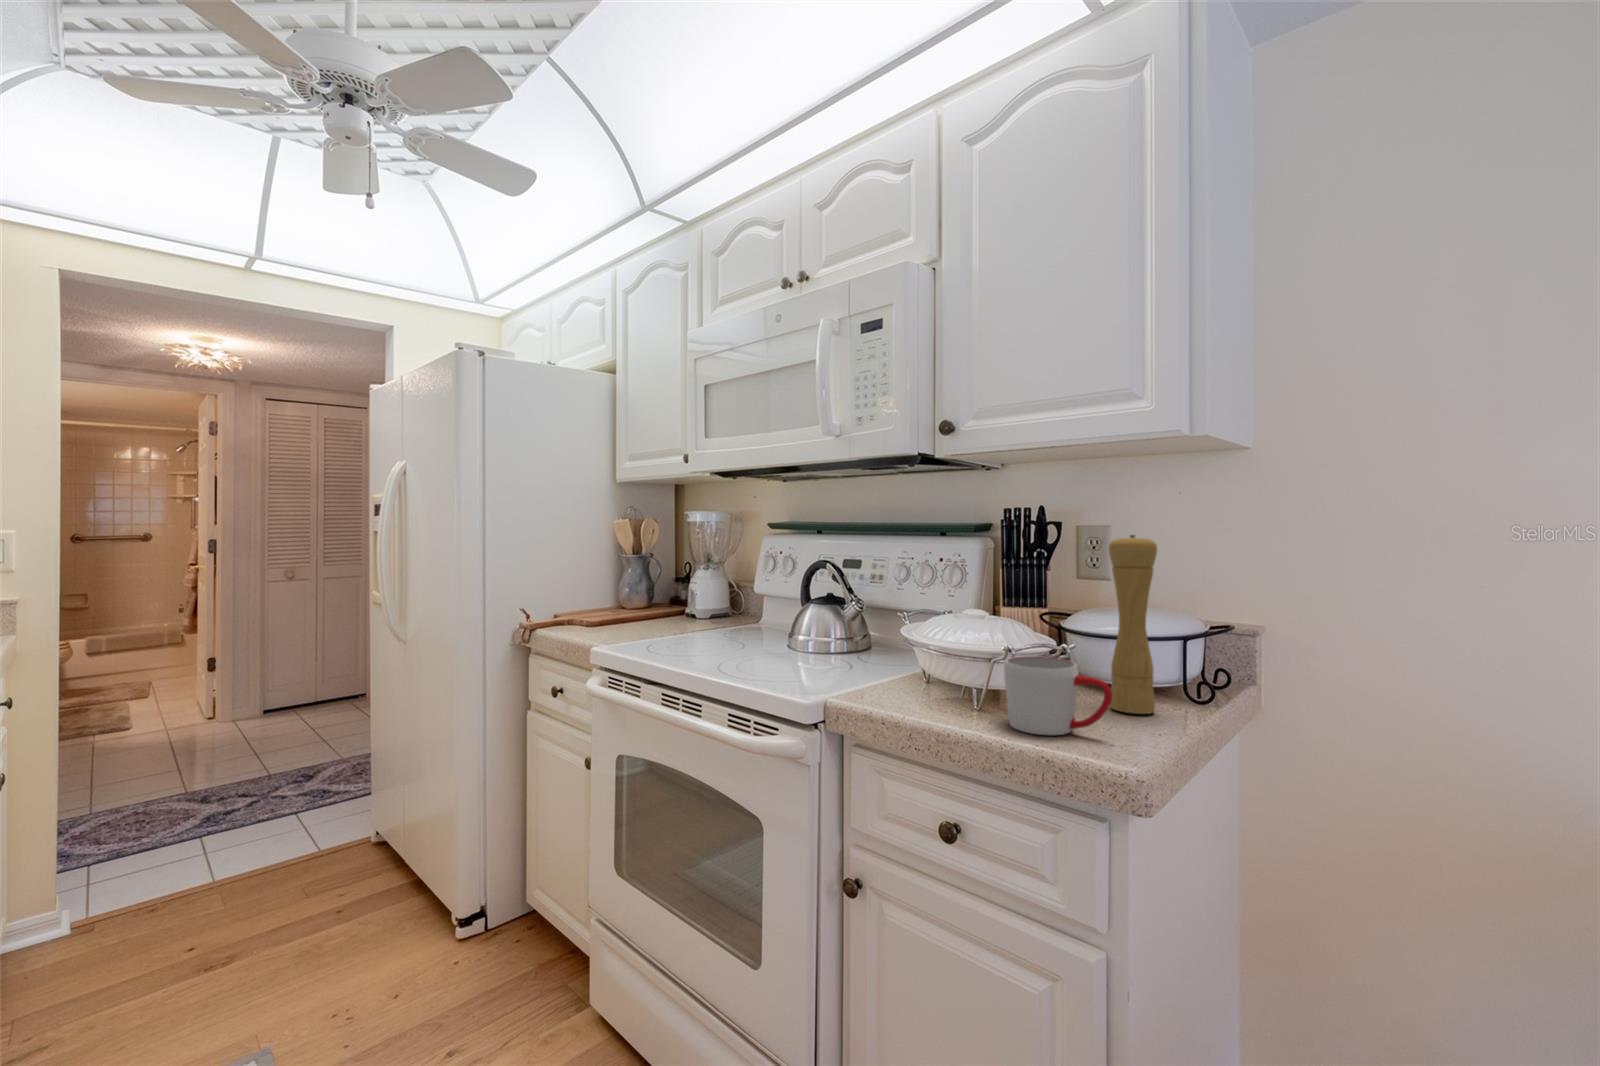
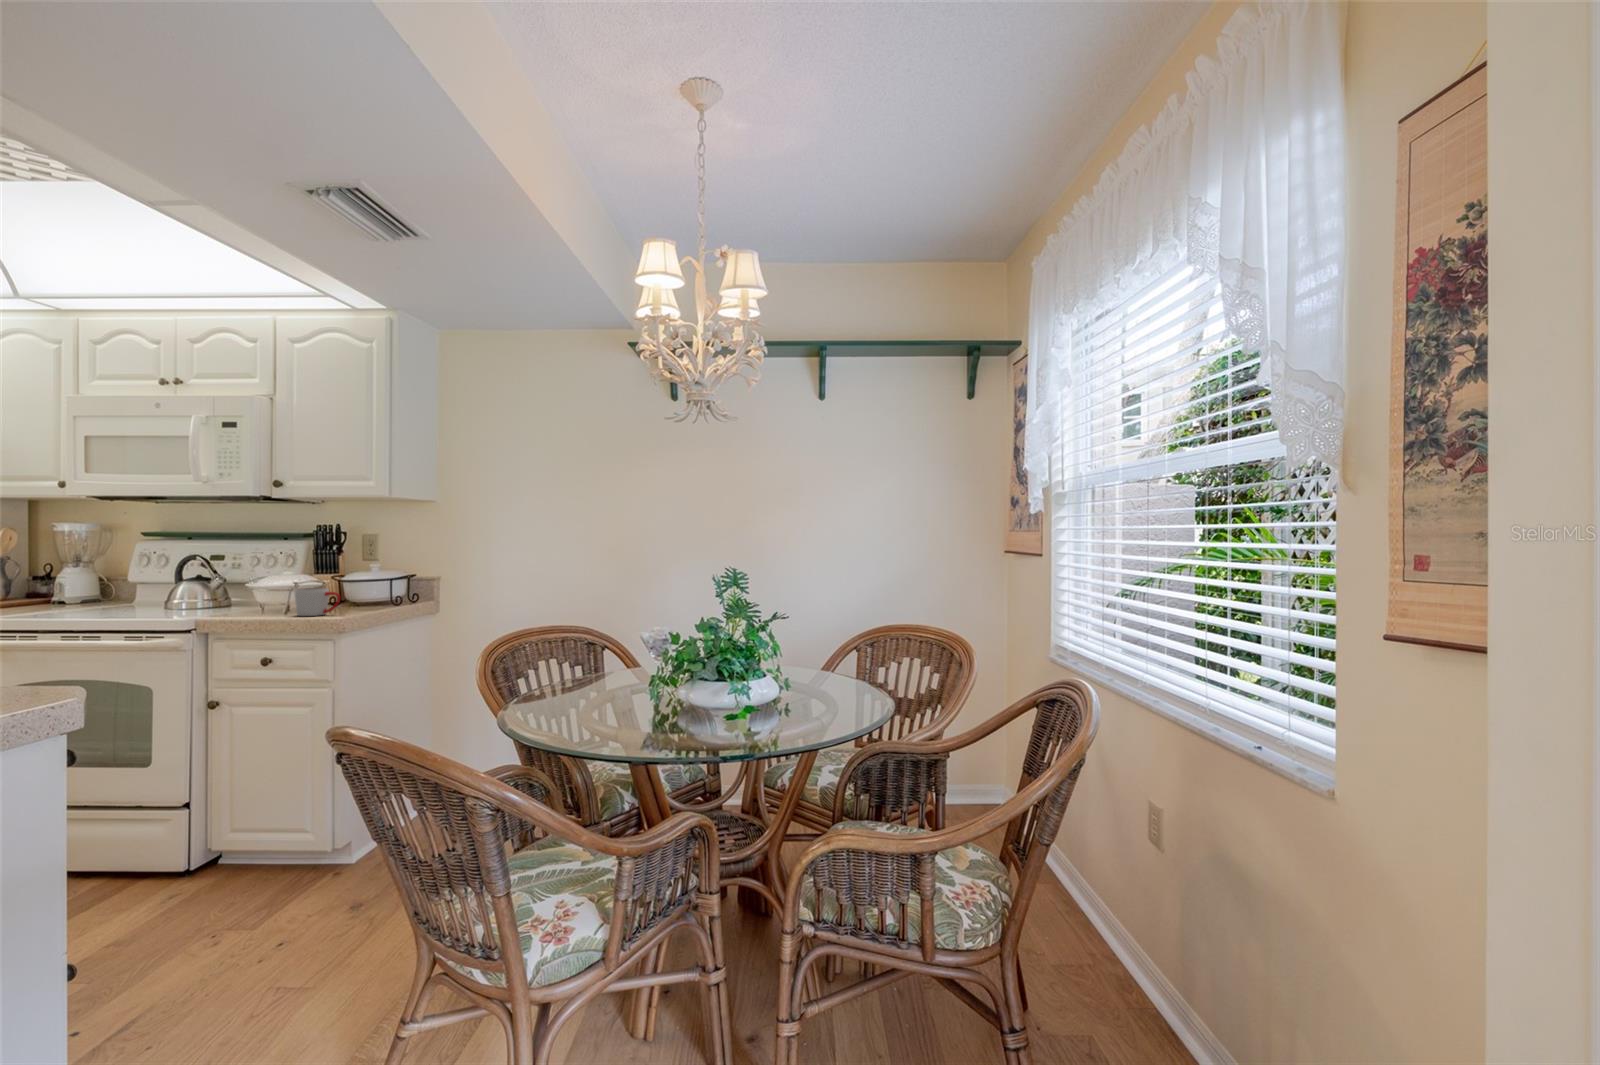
pepper mill: present [1109,535,1157,714] -> none [353,537,375,610]

